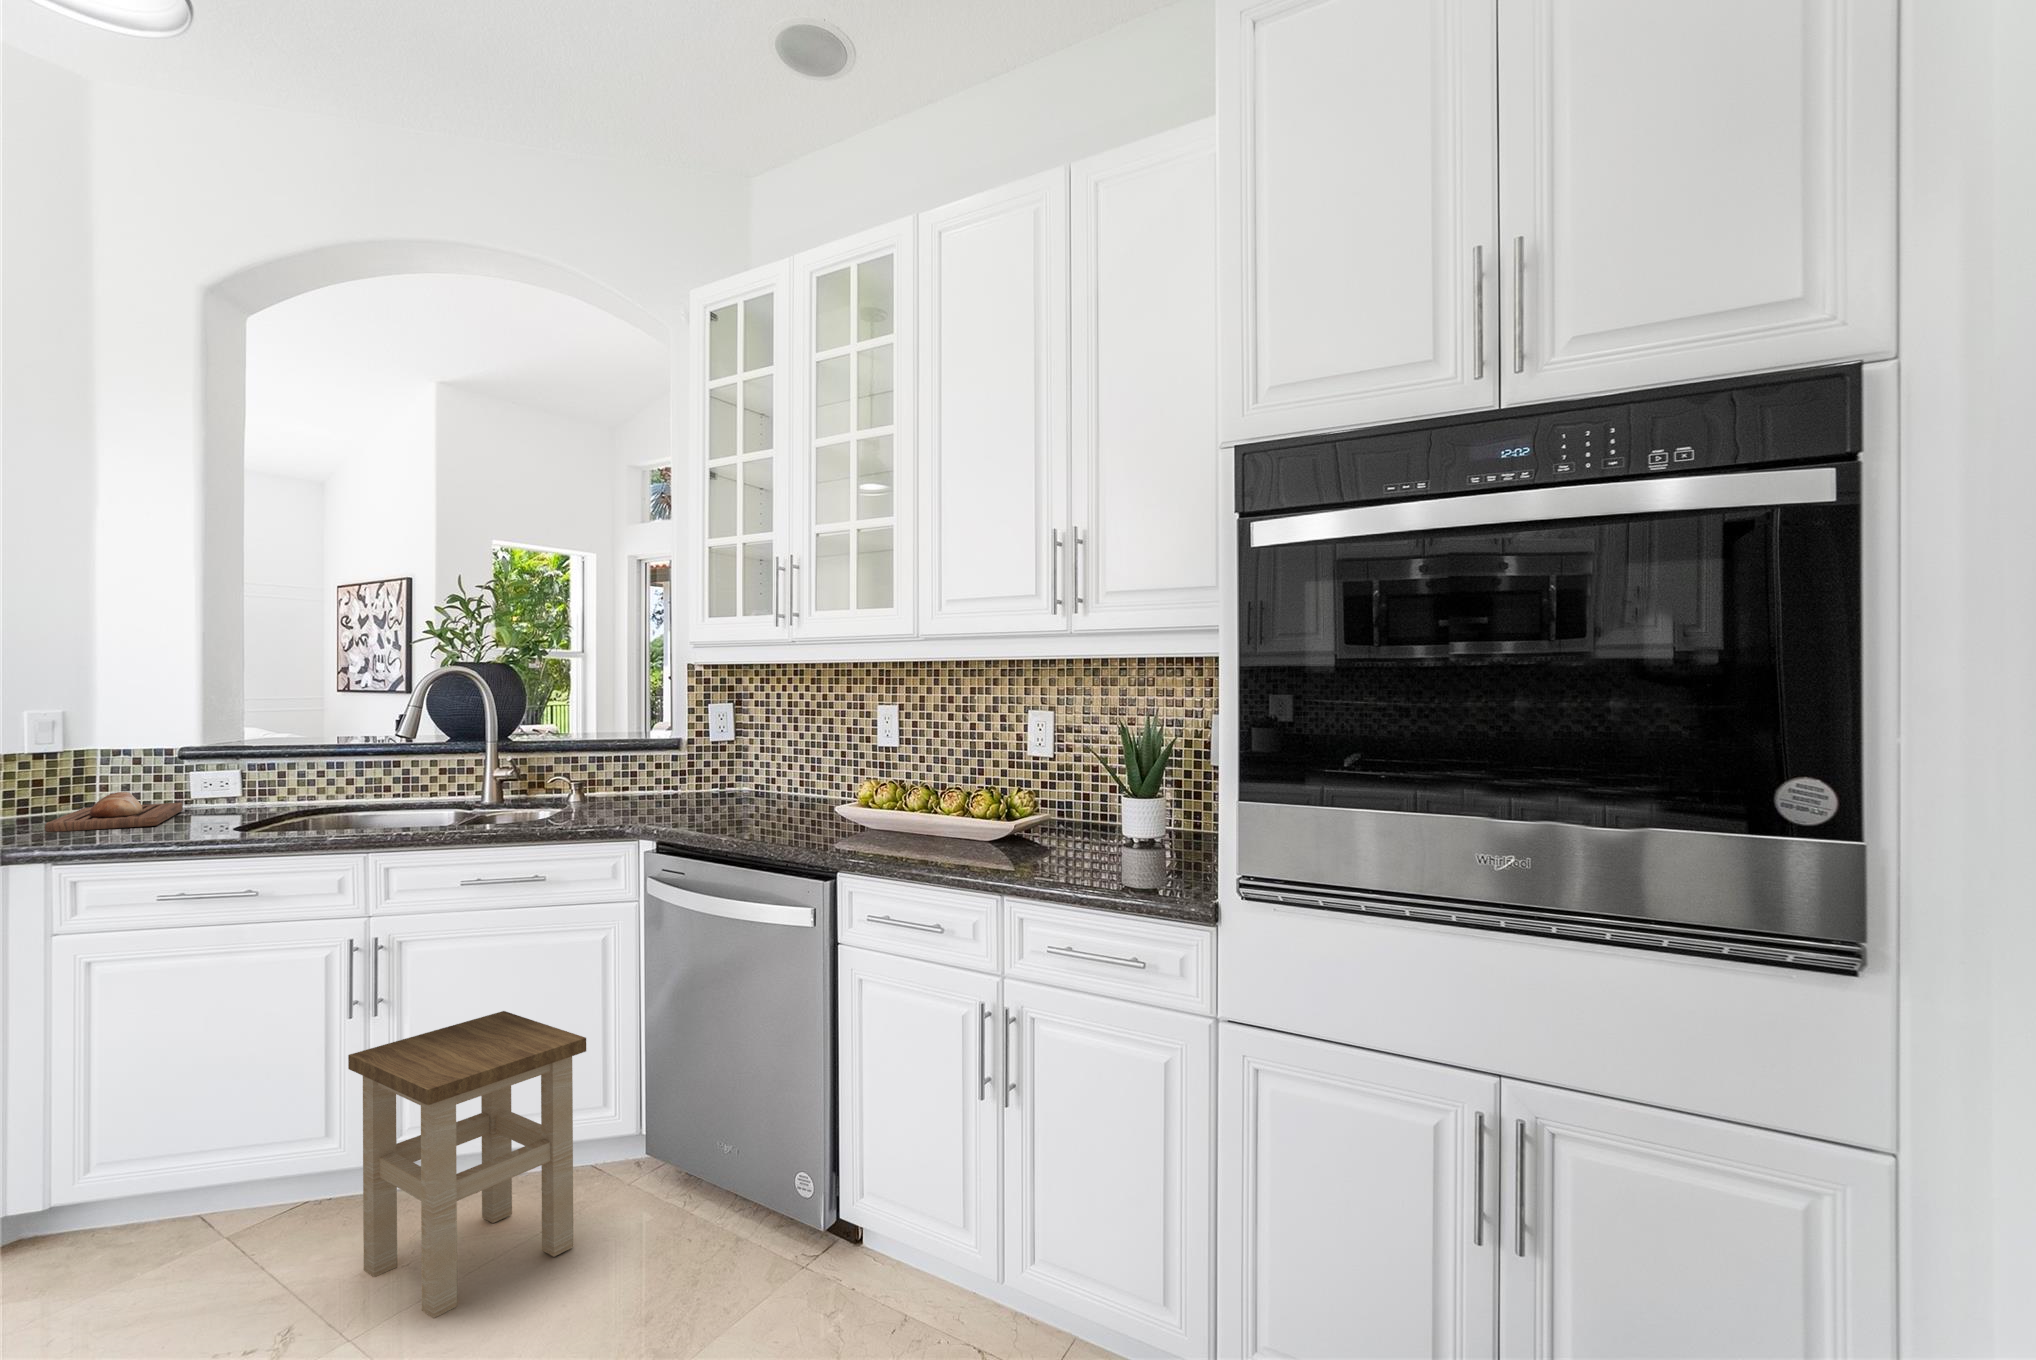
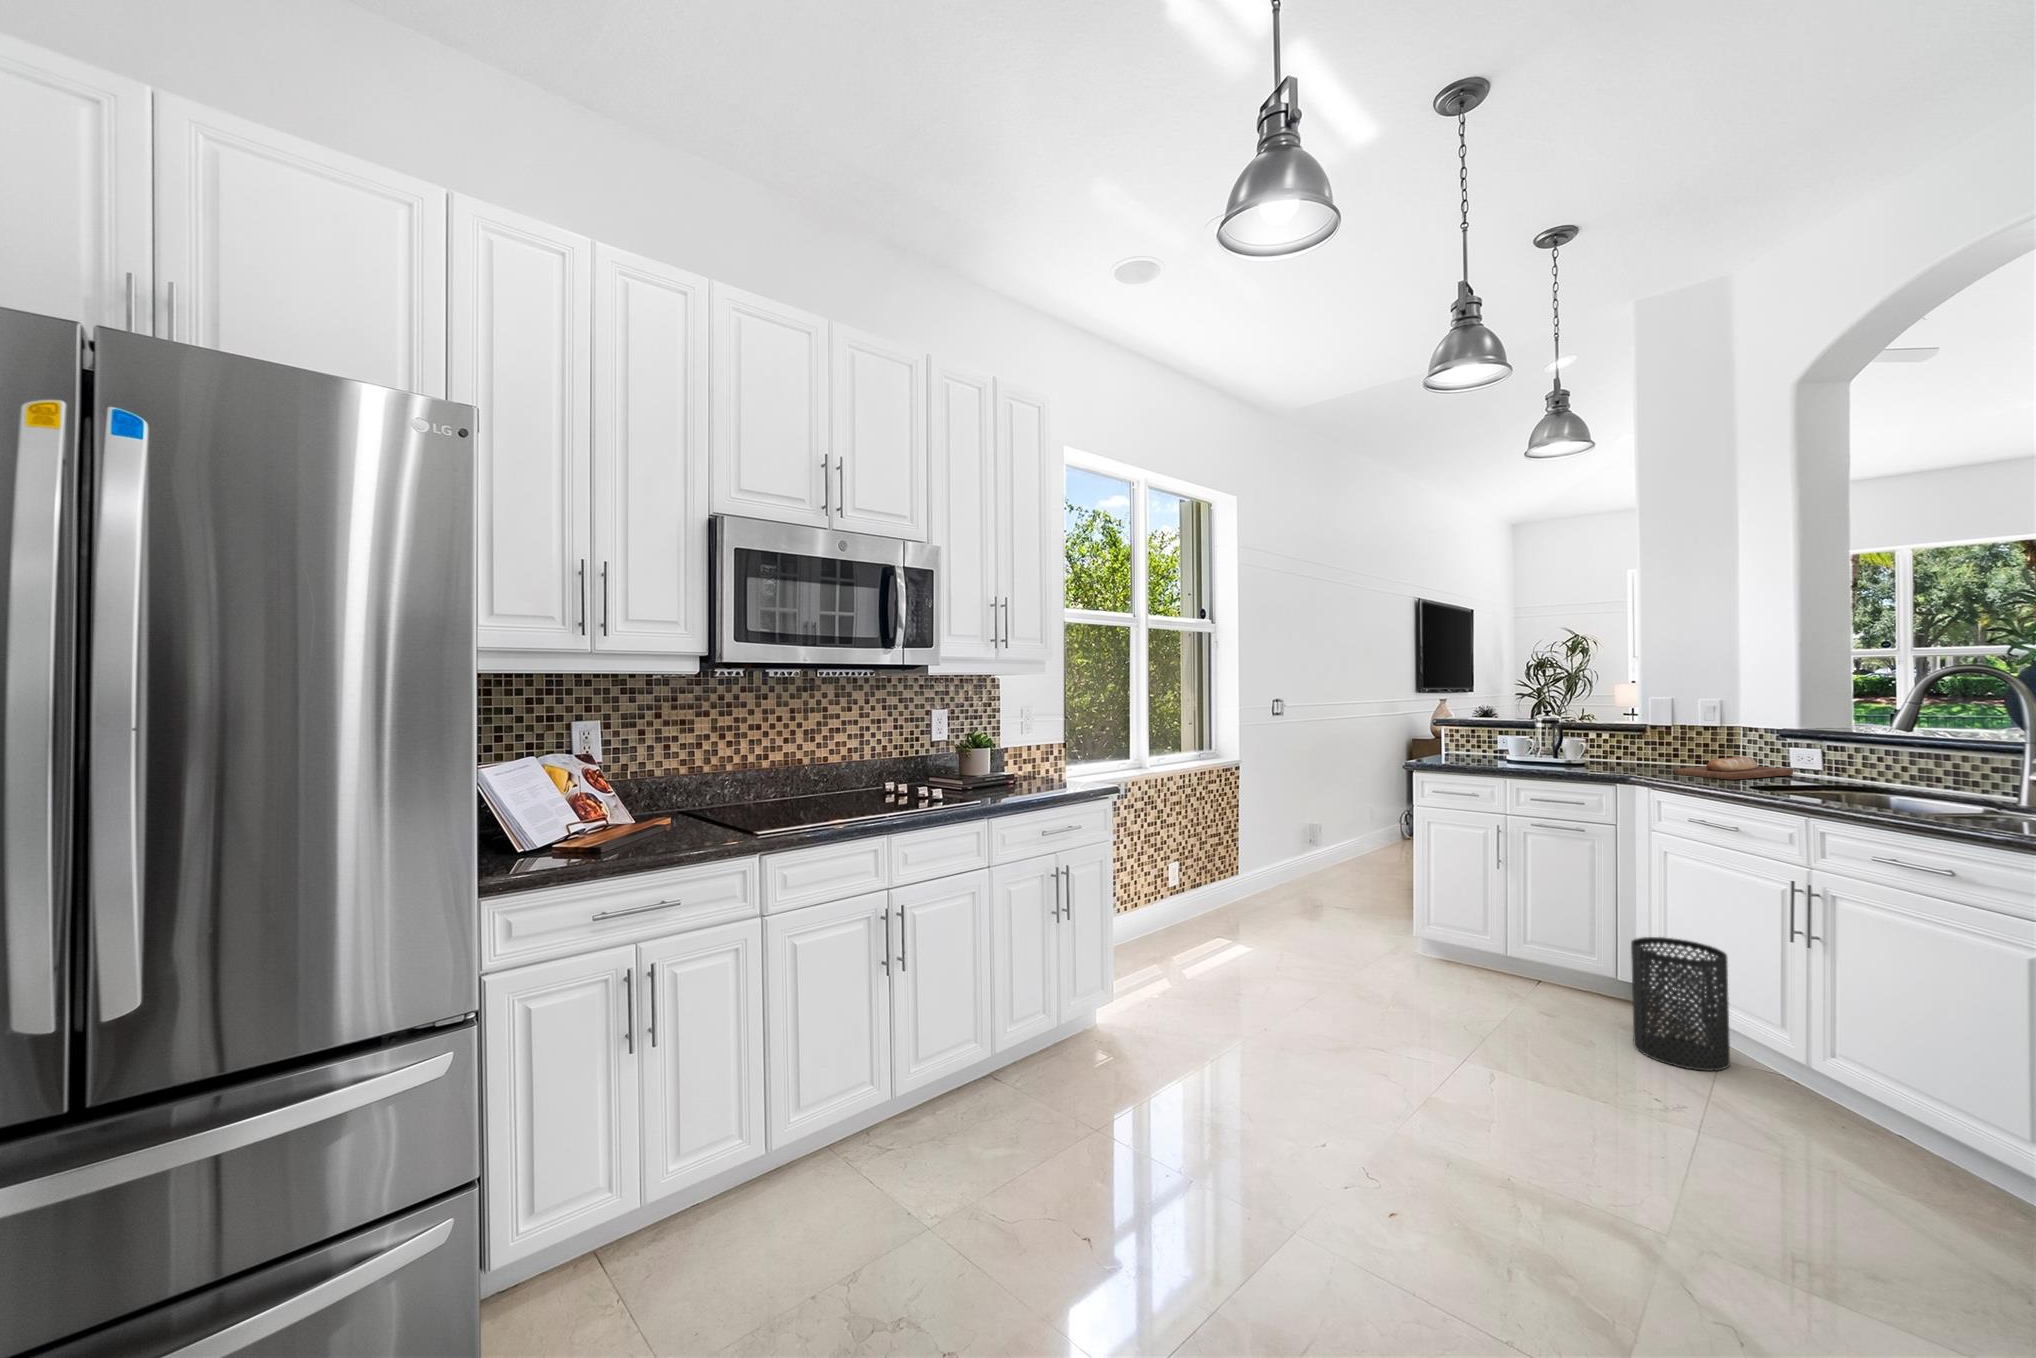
stool: present [348,1011,586,1318] -> none [1727,954,1908,1200]
trash can: none [95,1078,255,1309] -> present [1631,937,1730,1071]

